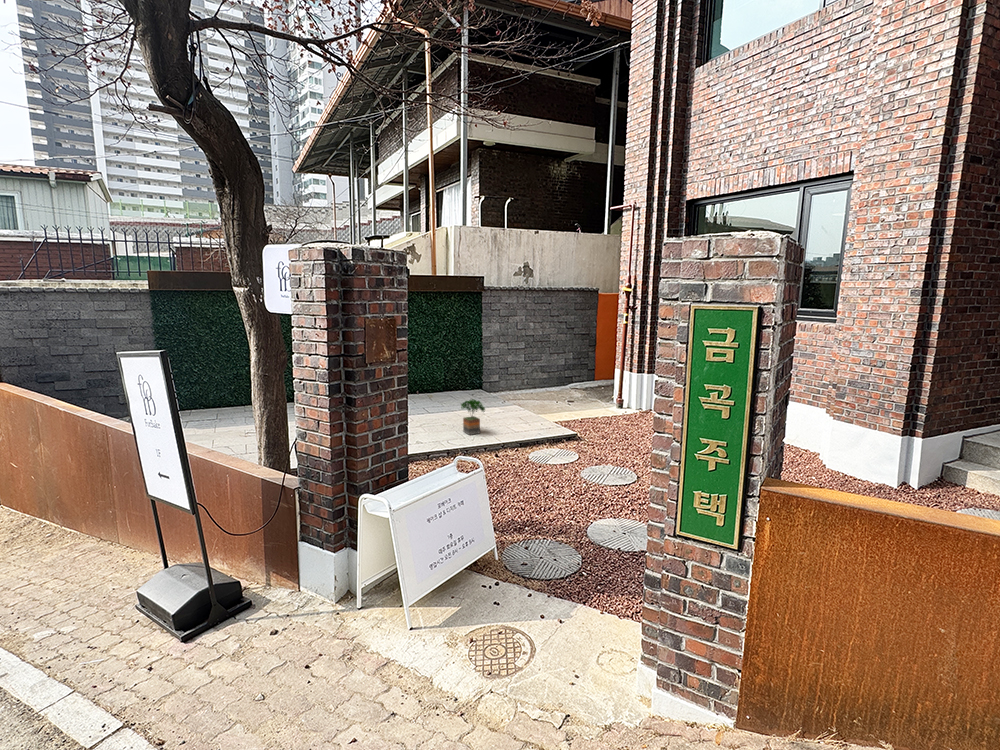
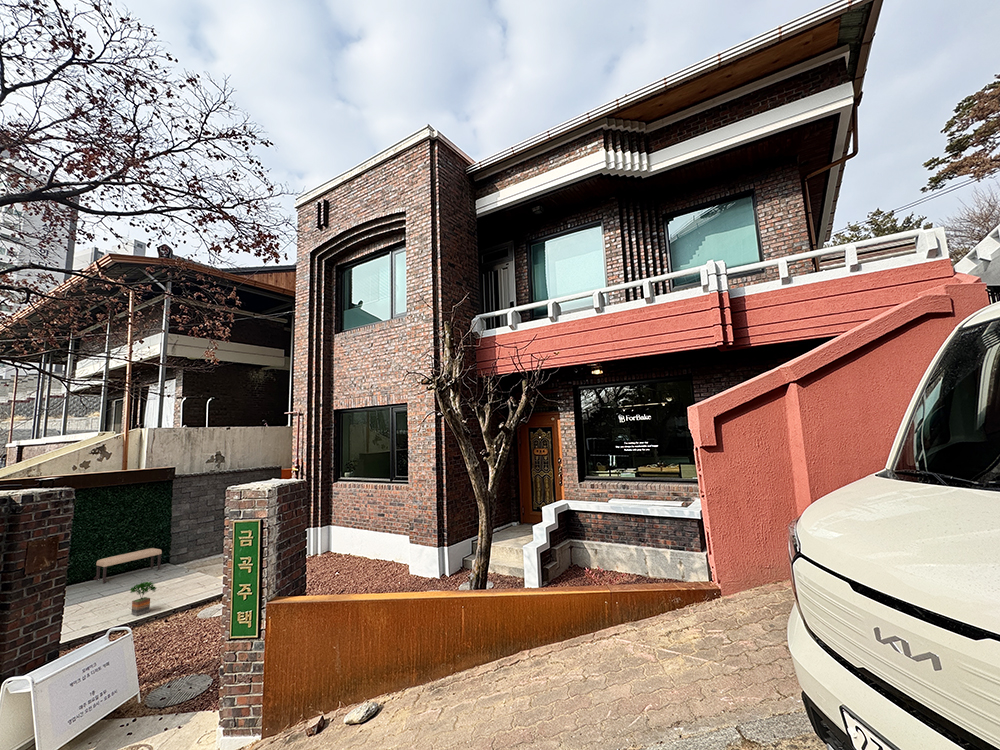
bench: none [422,366,477,393] -> present [96,548,162,583]

